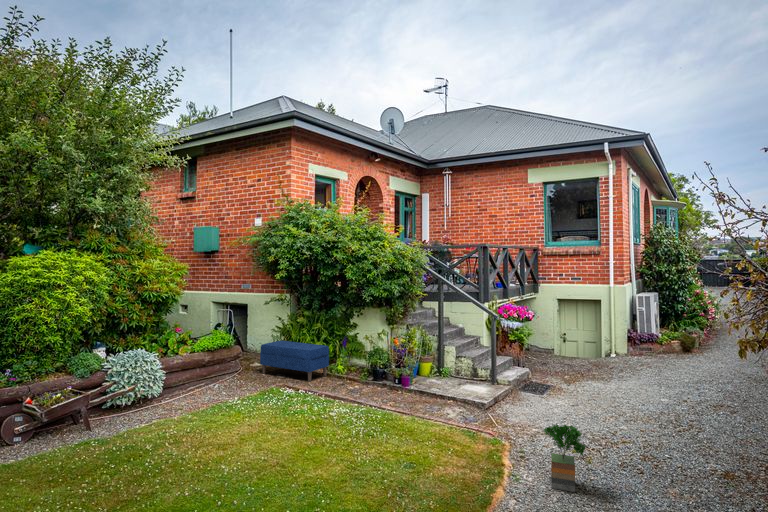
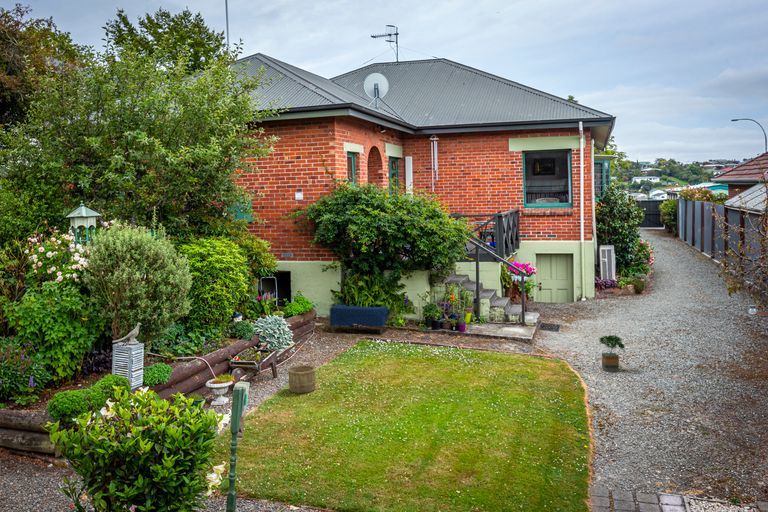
wooden bucket: none [24,426,75,472] -> present [288,365,316,393]

